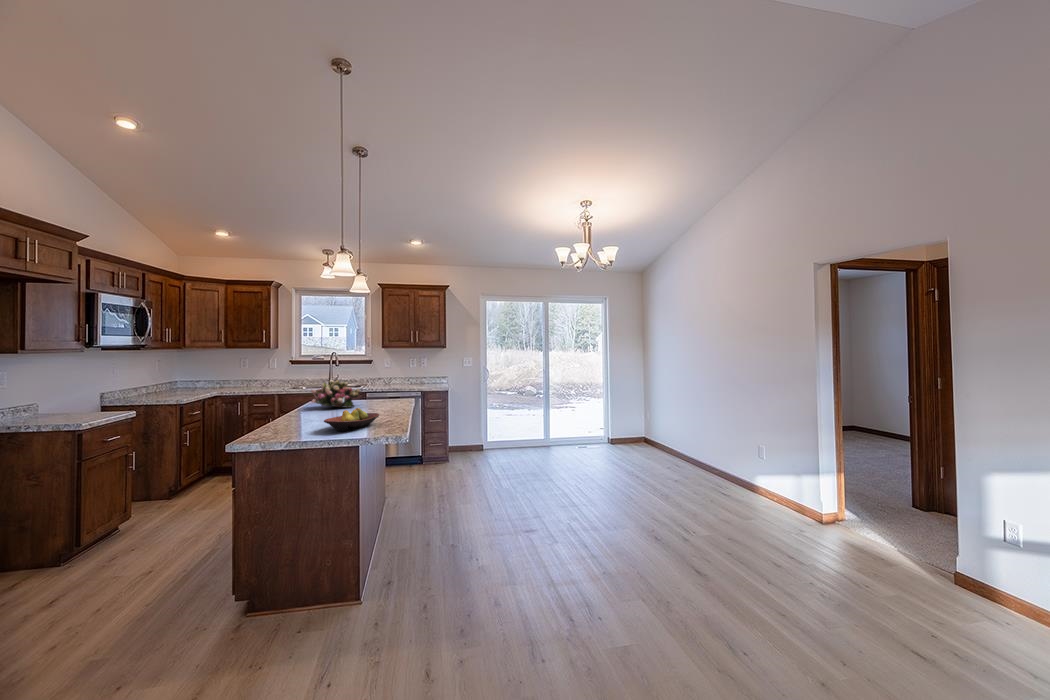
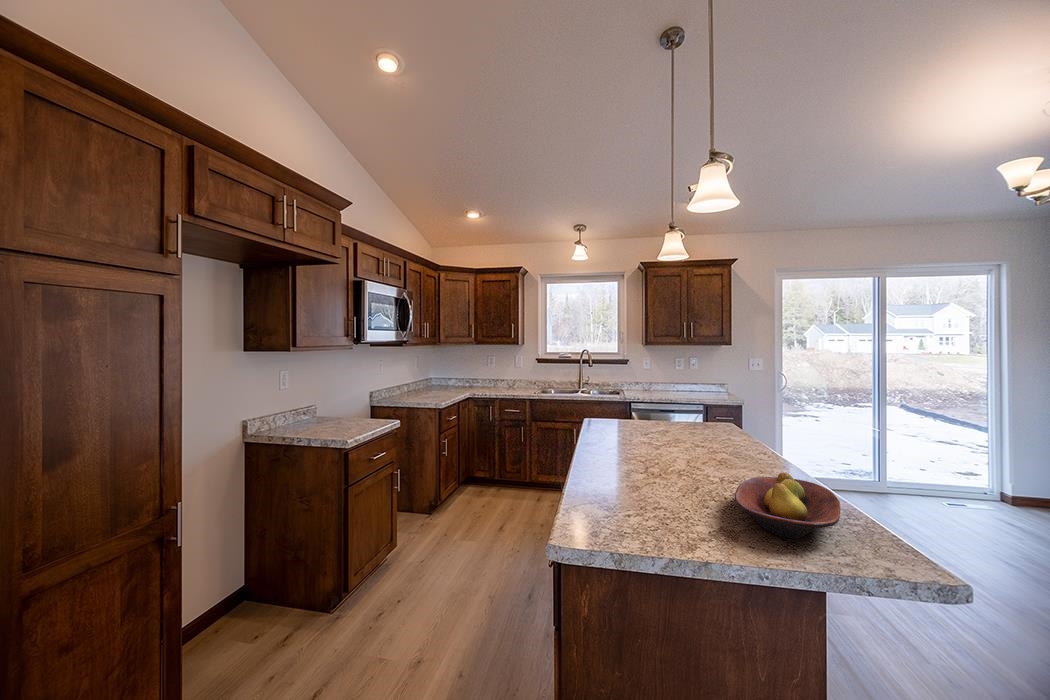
flower arrangement: present [312,380,360,408] -> none [611,392,681,439]

